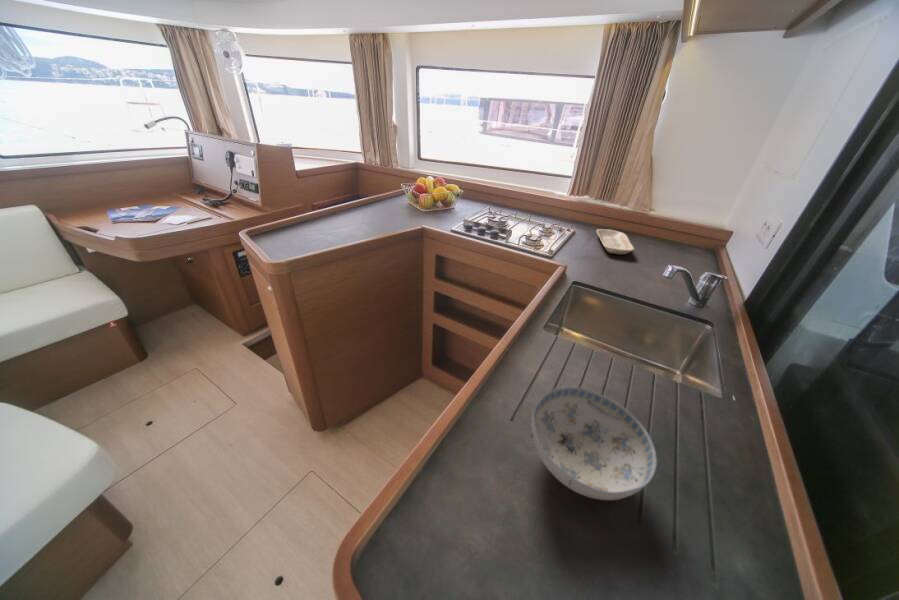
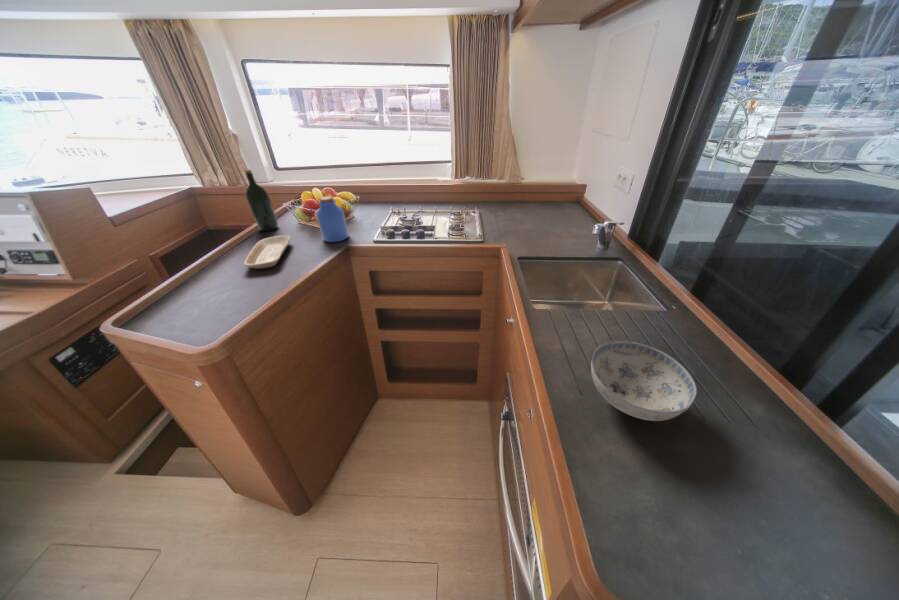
wine bottle: none [374,150,392,203] -> present [245,170,278,231]
jar: none [413,182,436,223] -> present [316,196,349,242]
tray: present [596,229,634,254] -> present [244,236,291,269]

